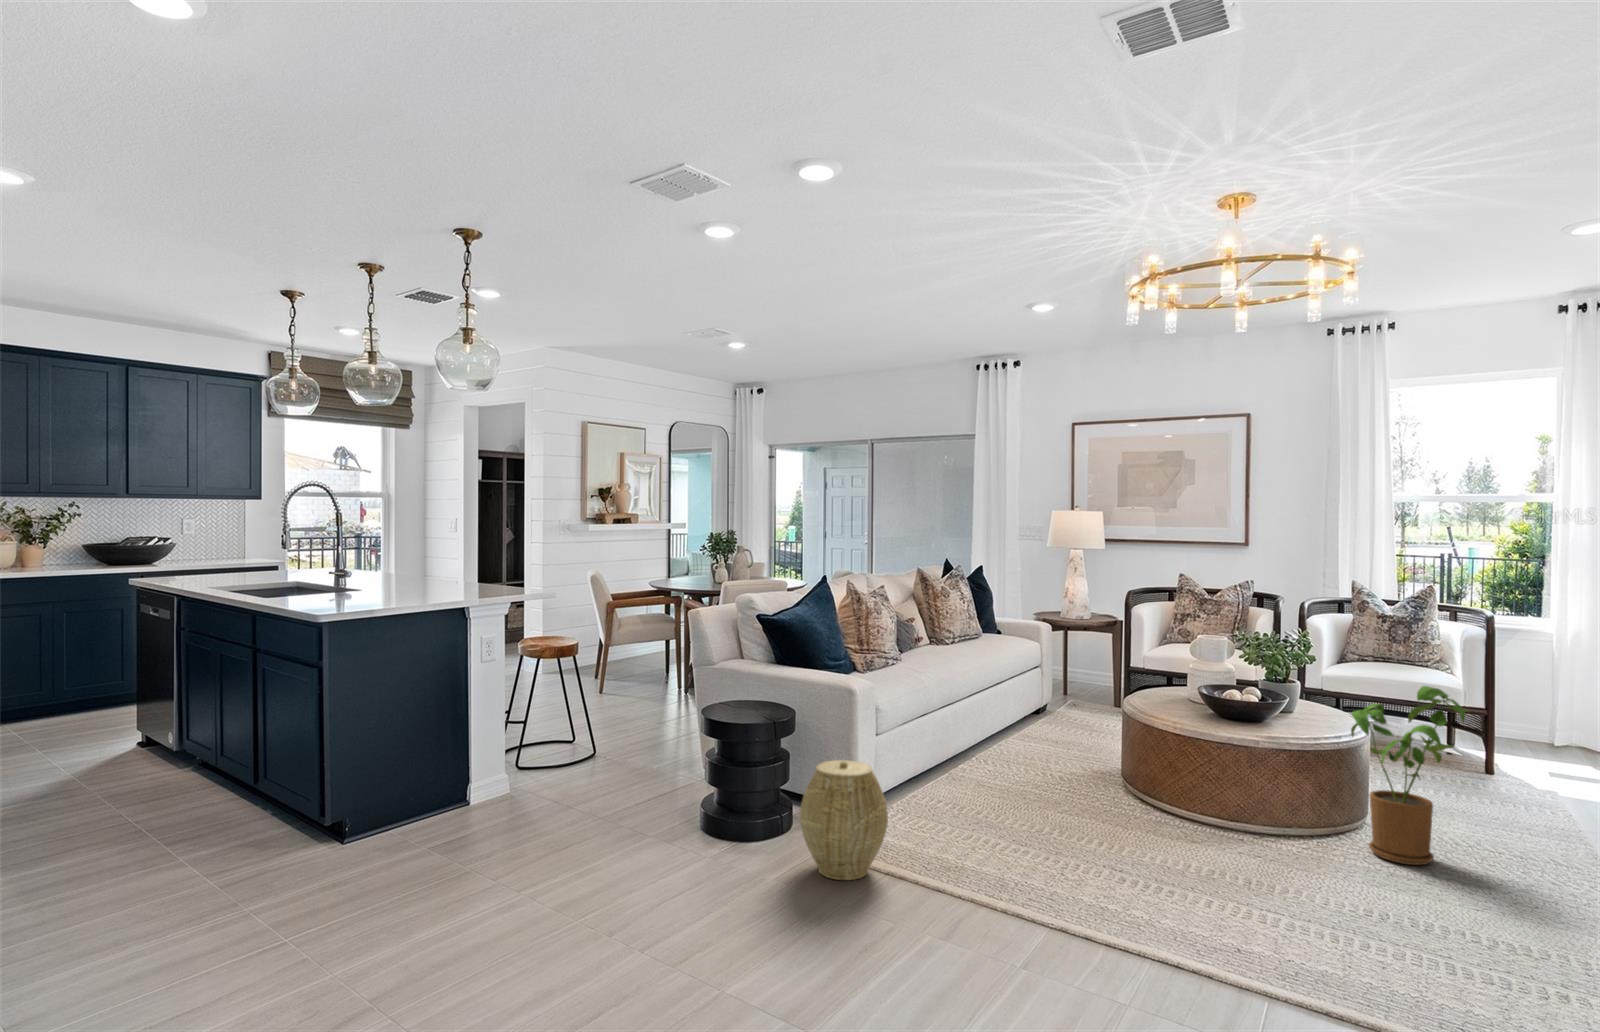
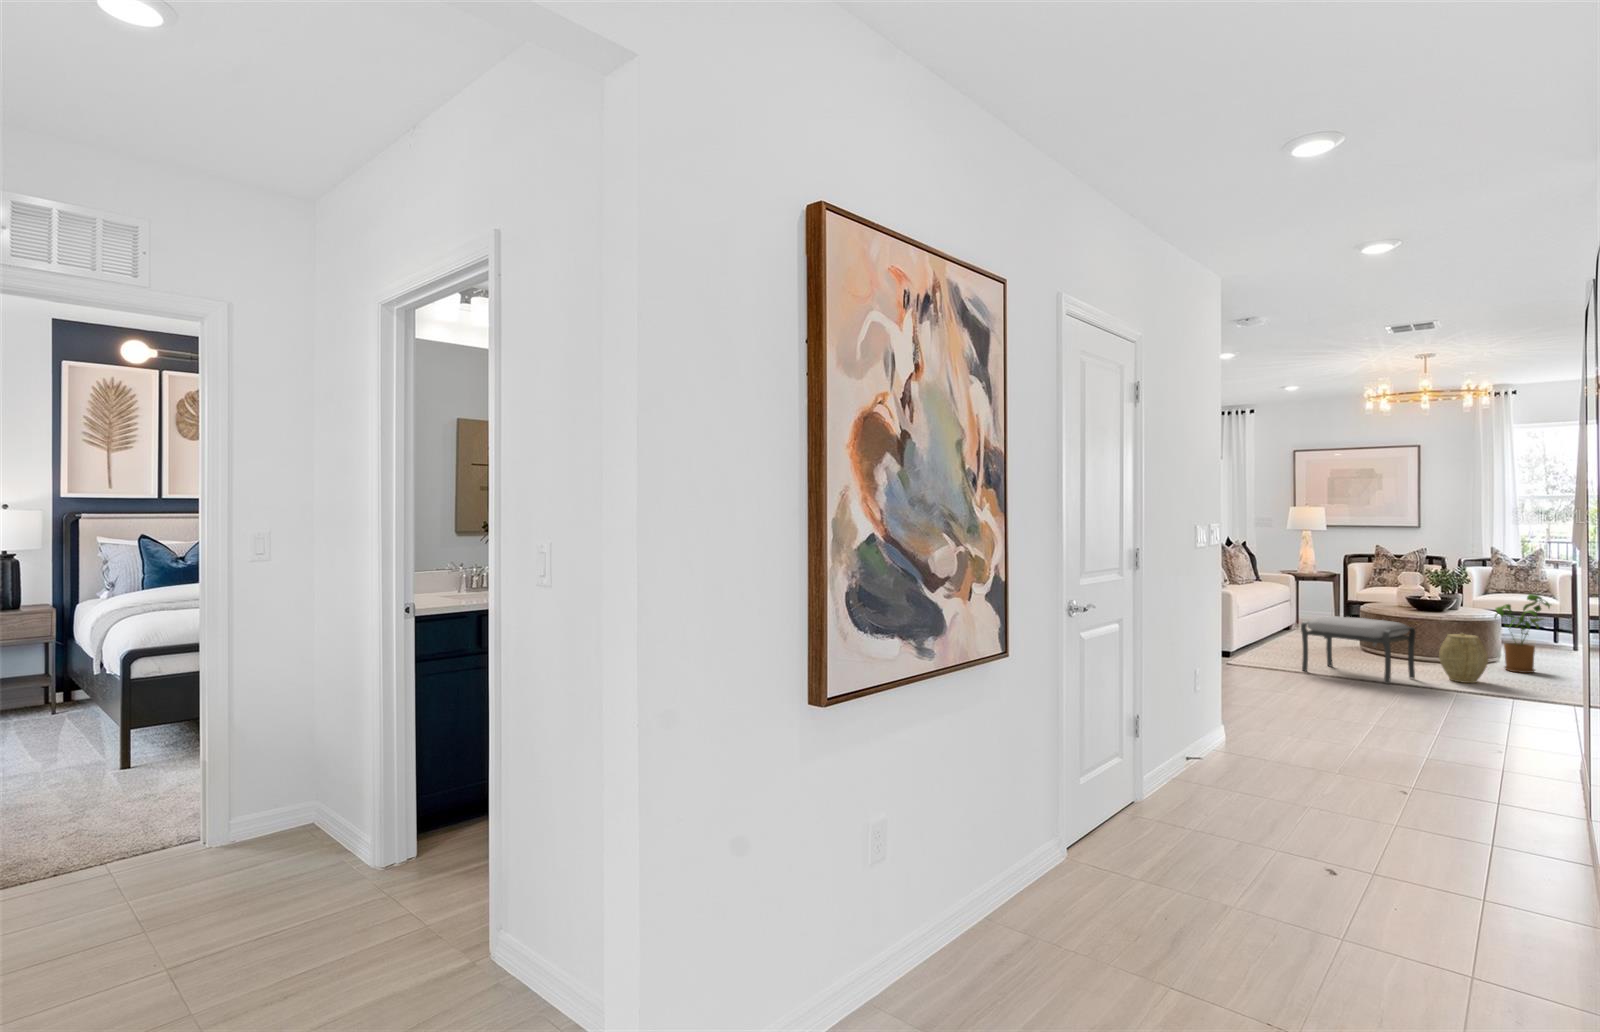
ottoman: none [929,731,1169,935] -> present [1301,616,1416,684]
woven basket: present [800,760,888,880] -> present [1439,633,1488,683]

